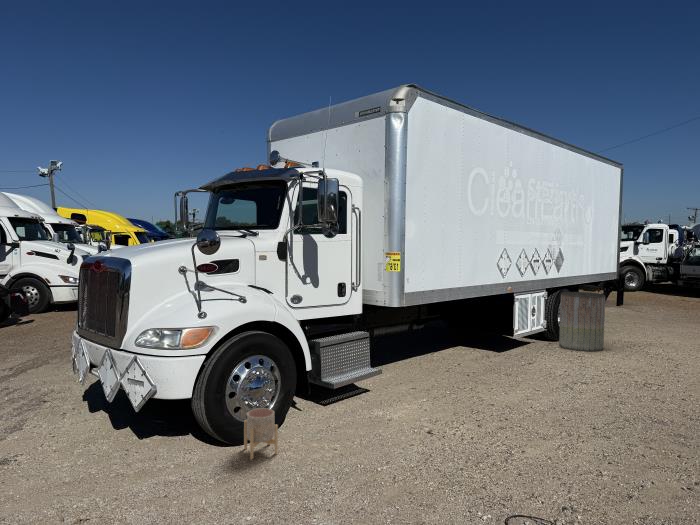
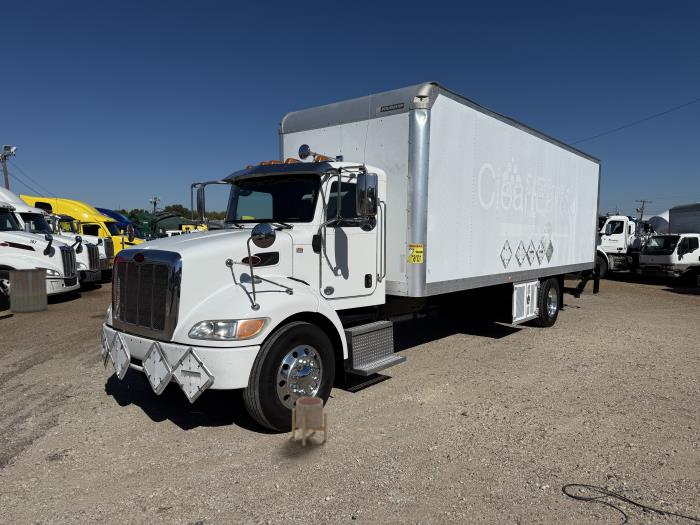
trash can: present [559,292,605,352] -> present [9,269,47,313]

